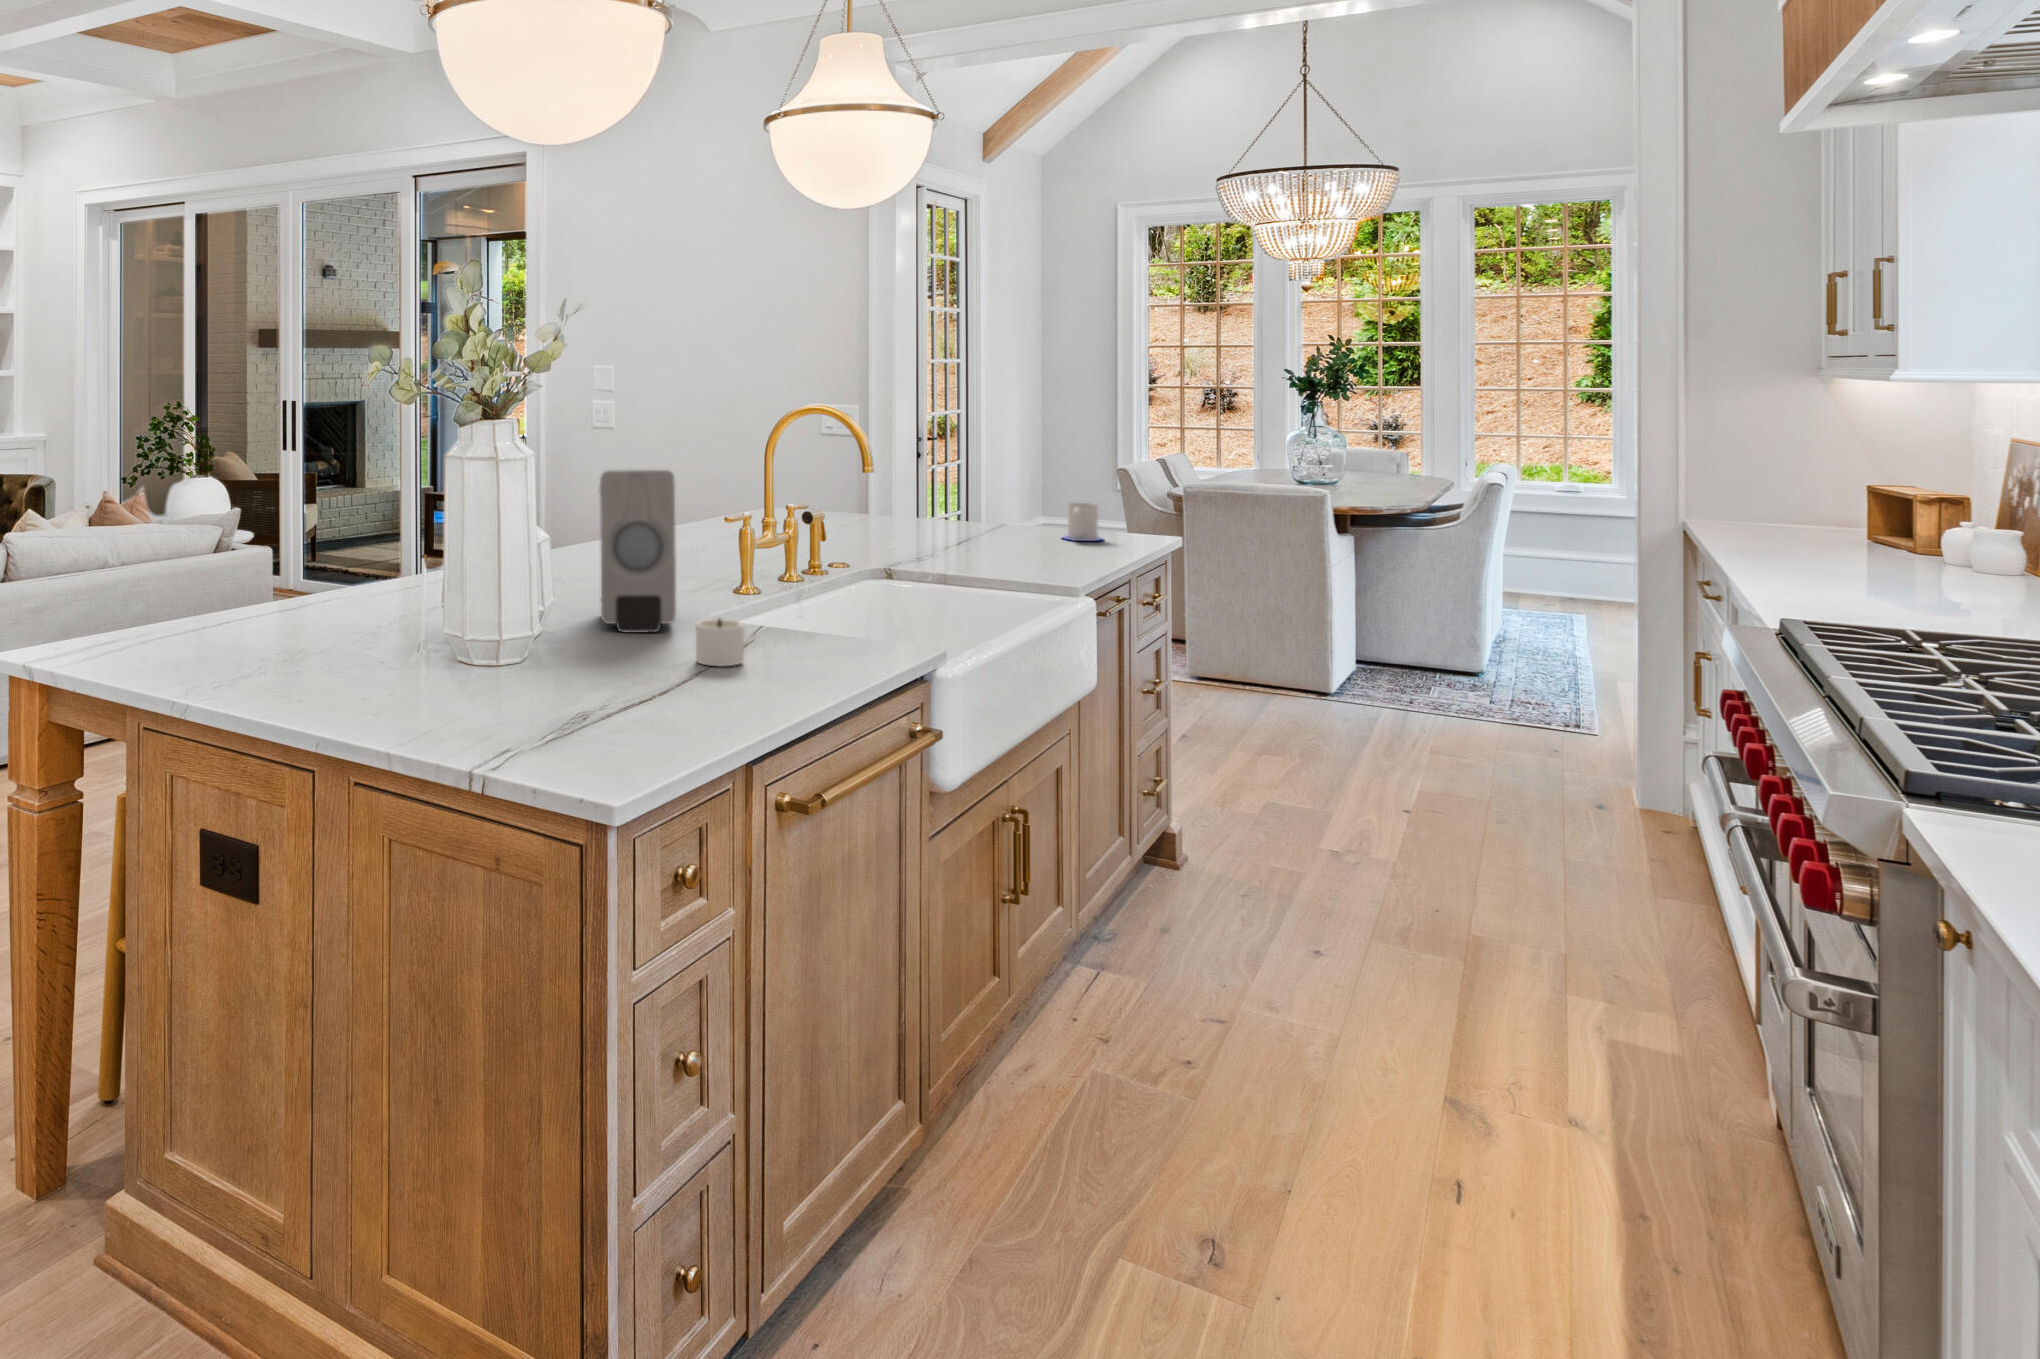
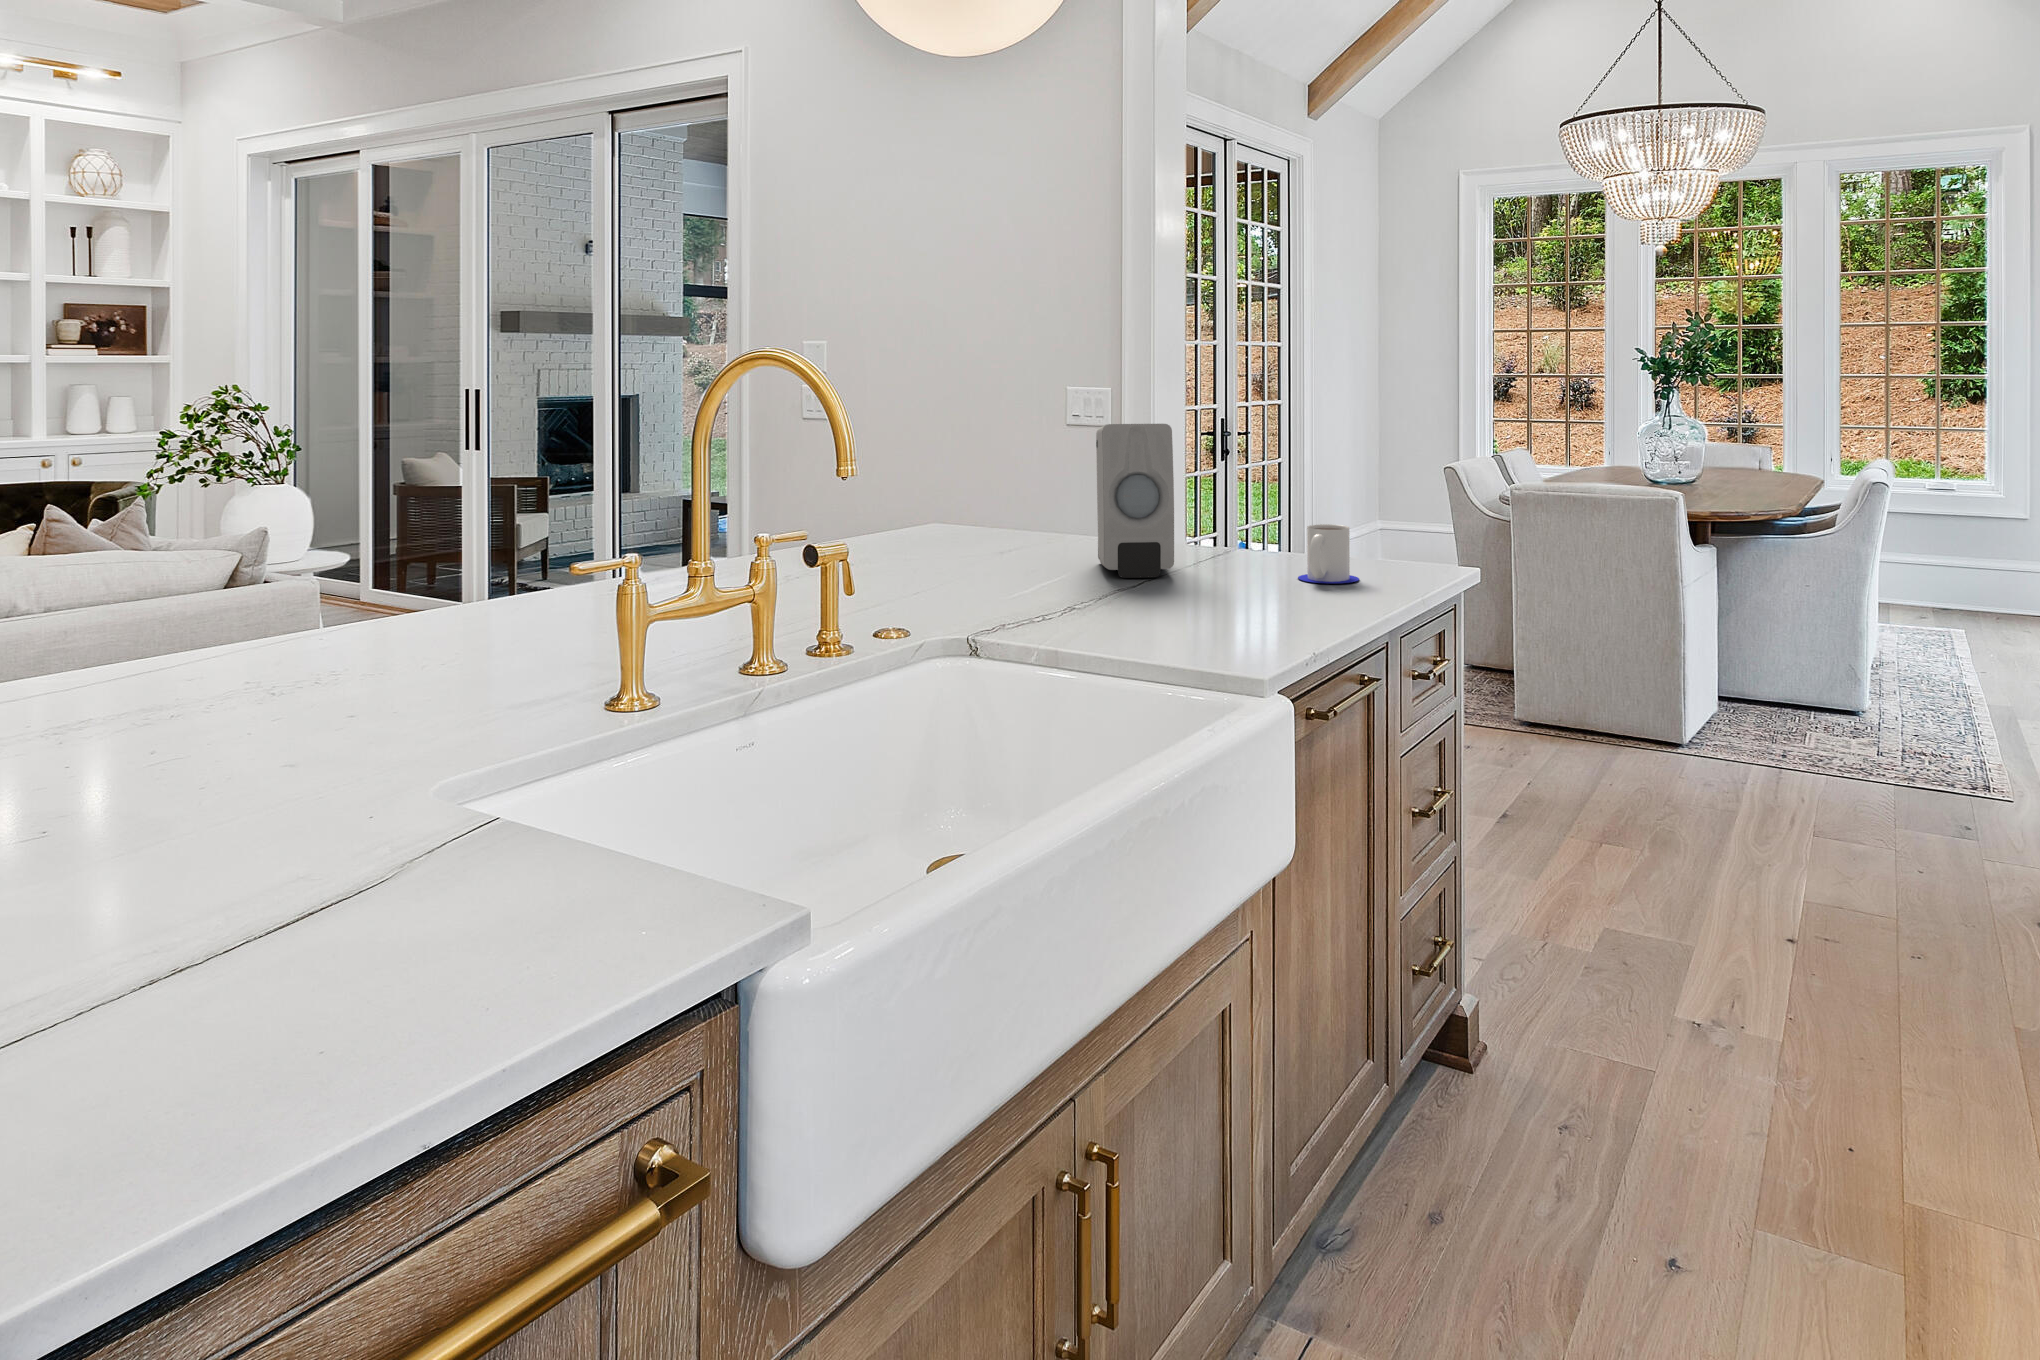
soap dispenser: present [600,470,676,633] -> present [1096,424,1174,578]
candle: present [696,619,744,666] -> none [90,882,300,1028]

